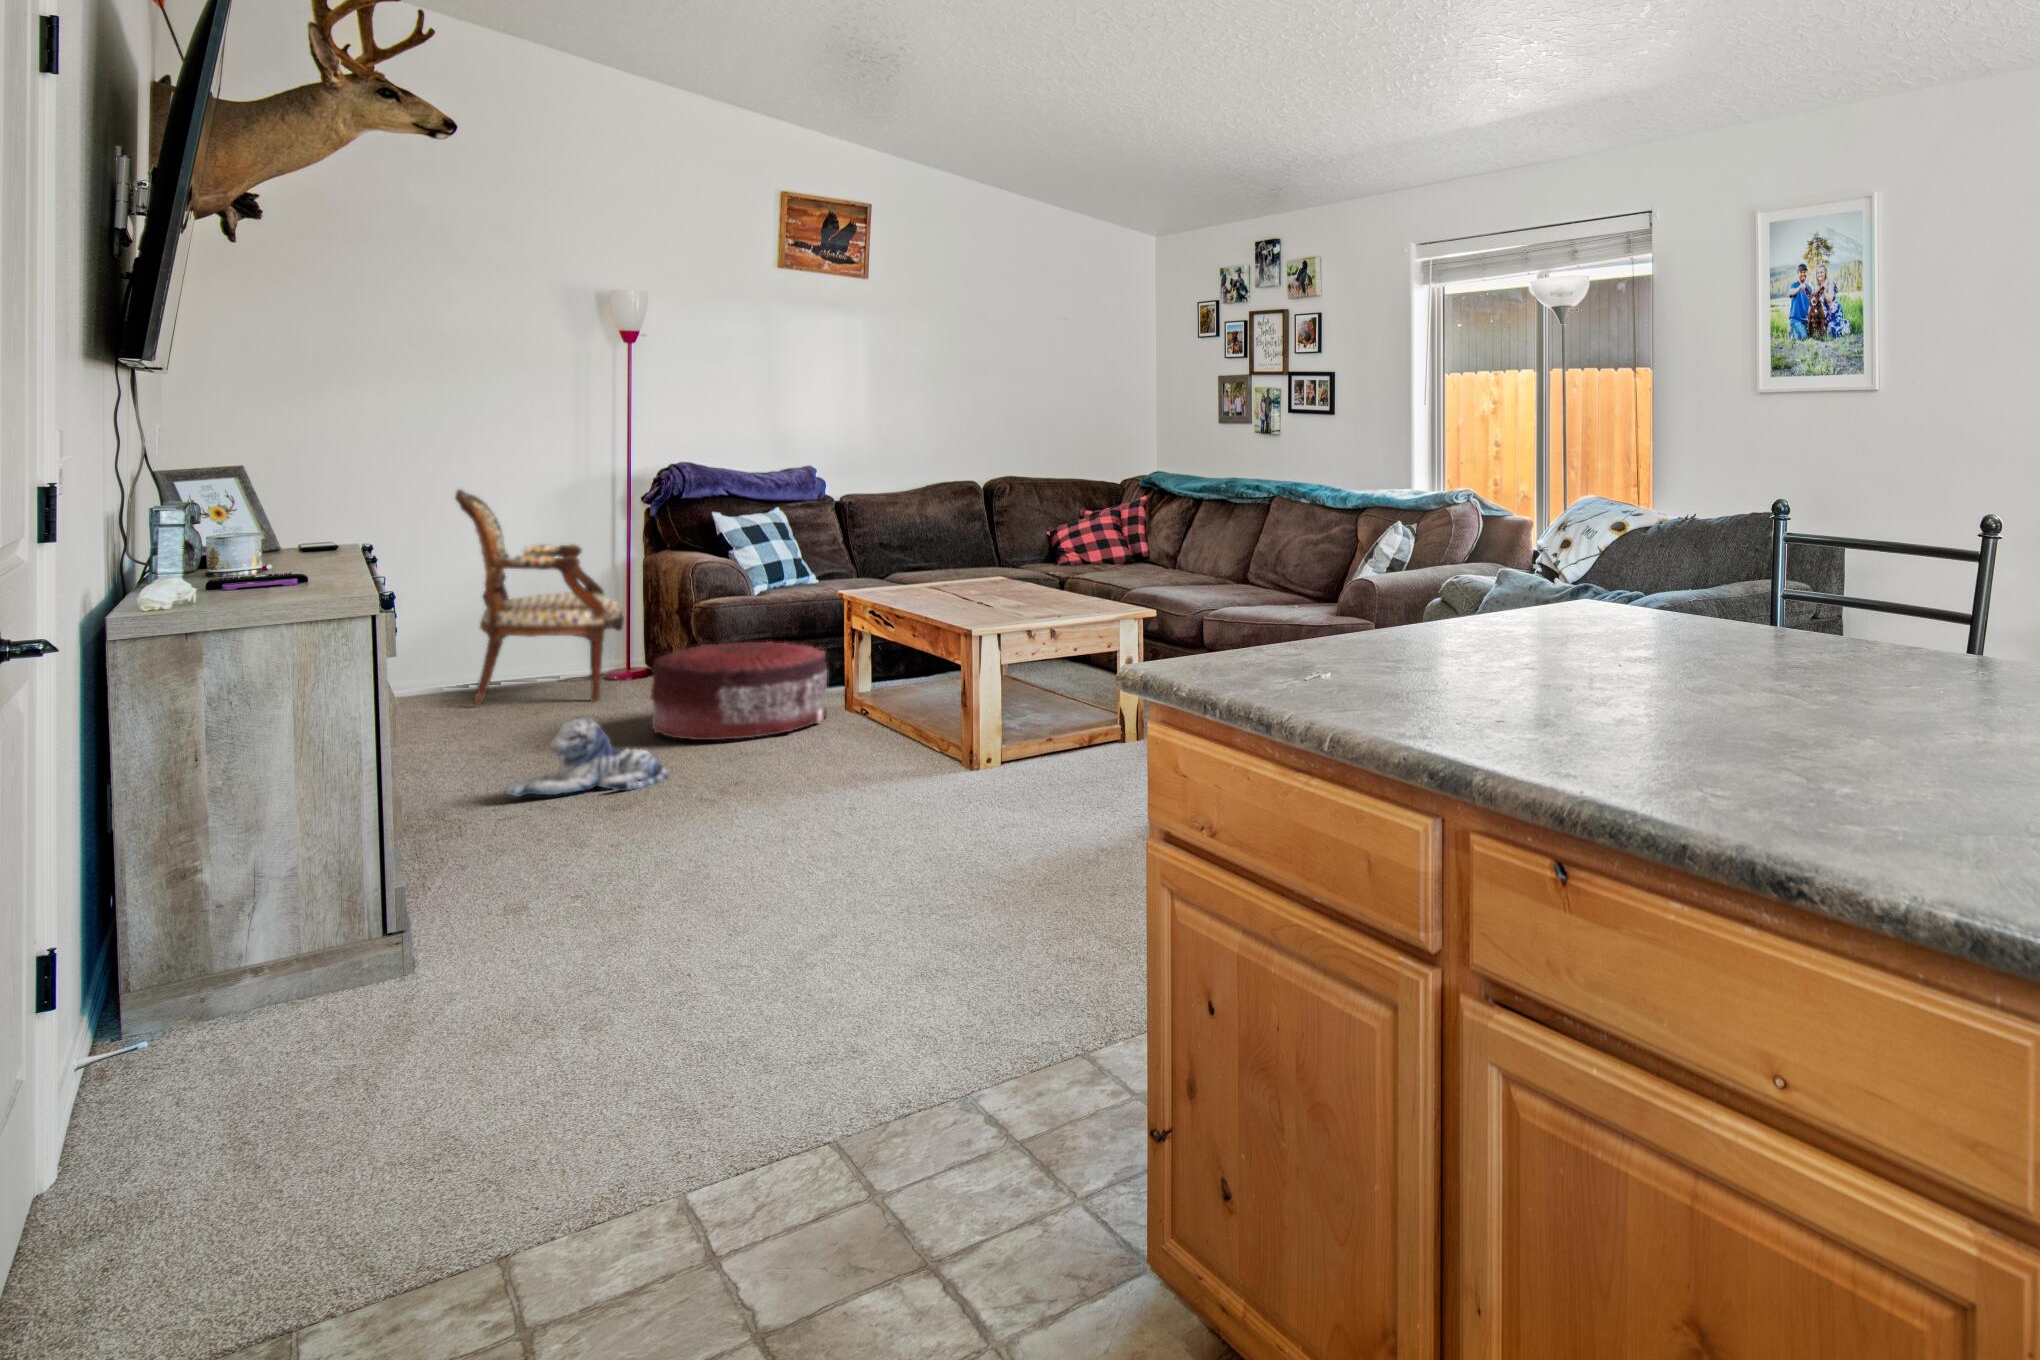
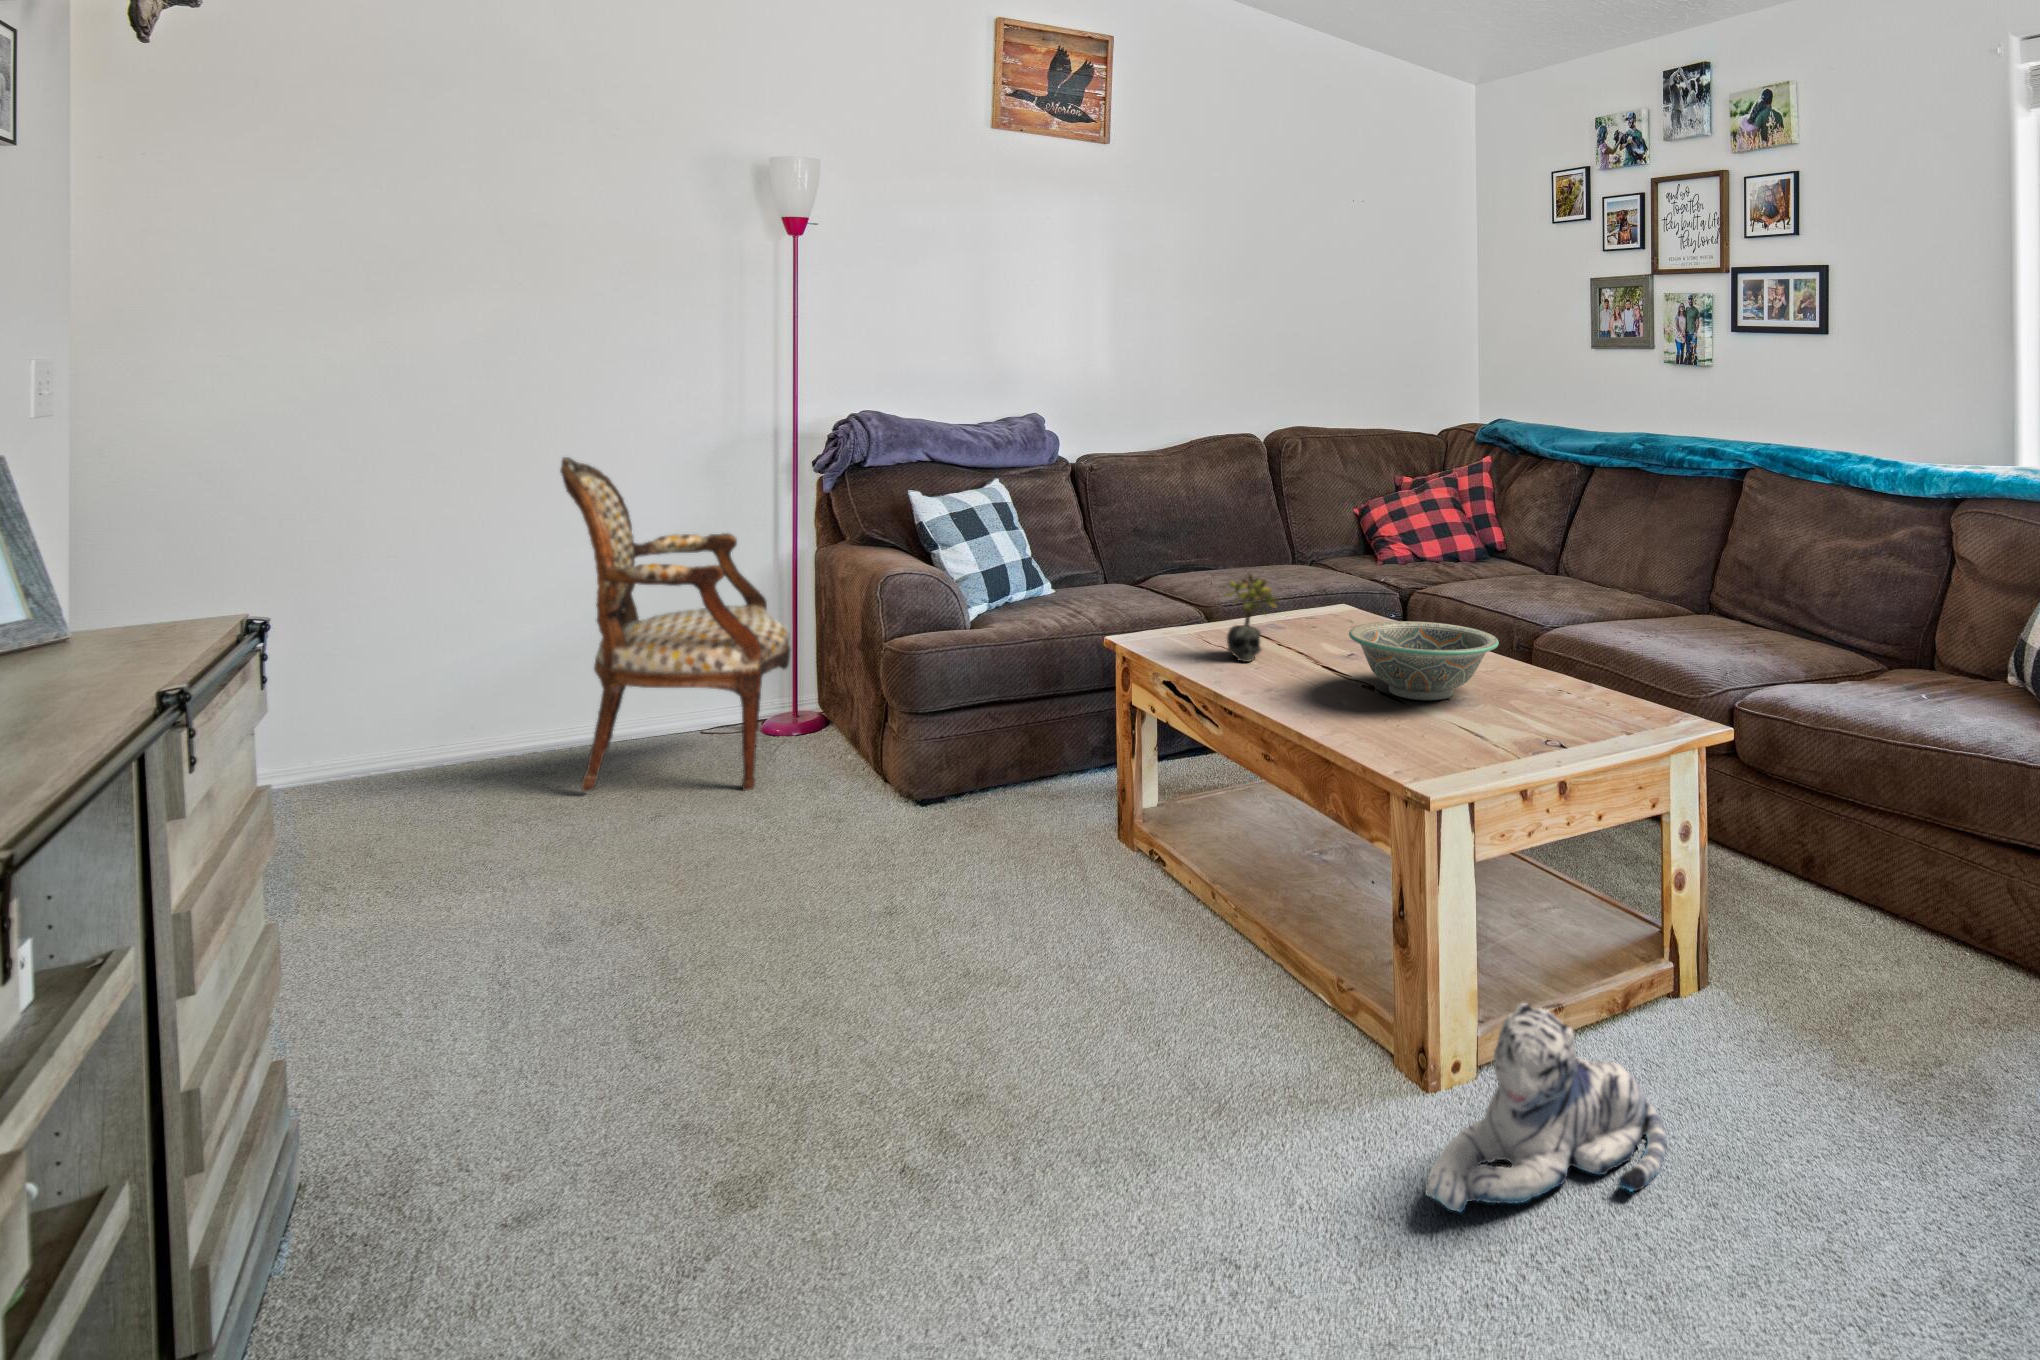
succulent plant: none [907,549,941,597] -> present [1224,574,1278,662]
decorative bowl: none [969,569,1054,605] -> present [1349,621,1499,700]
pouf: present [651,641,827,740] -> none [819,718,1095,933]
plush toy: present [504,716,668,797] -> present [1425,1003,1666,1212]

